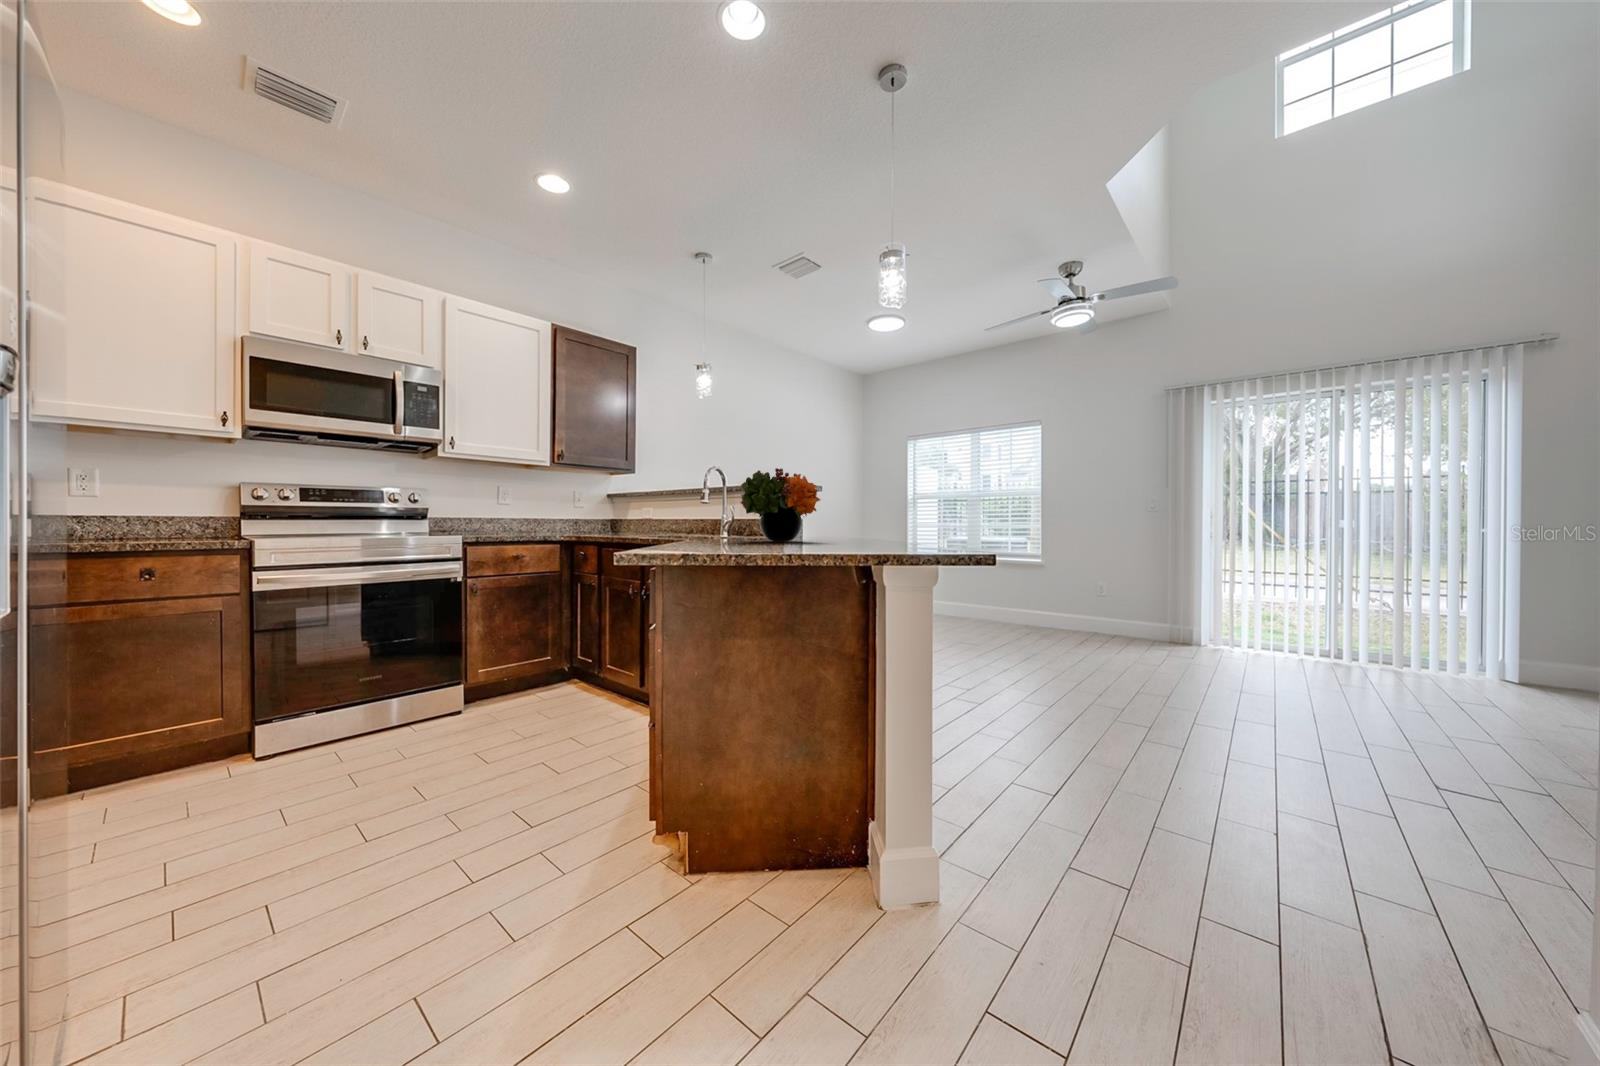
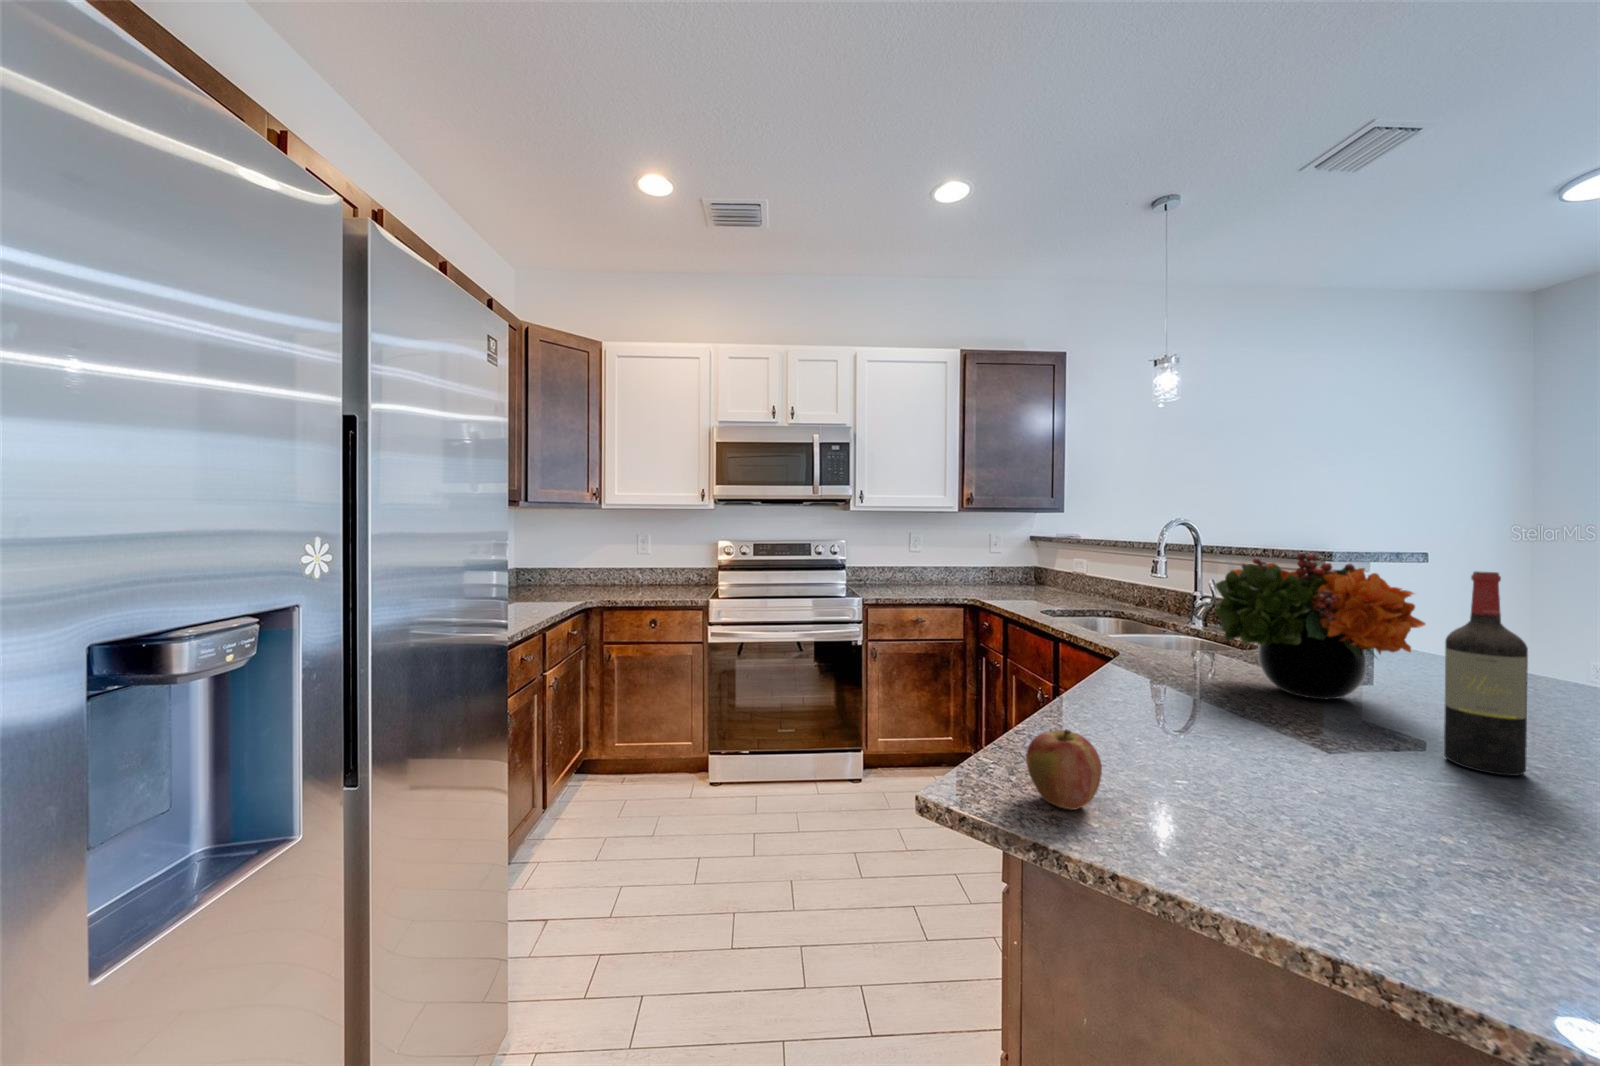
wine bottle: none [826,462,848,544] -> present [1444,571,1528,776]
apple: none [675,513,710,552] -> present [1026,730,1102,810]

